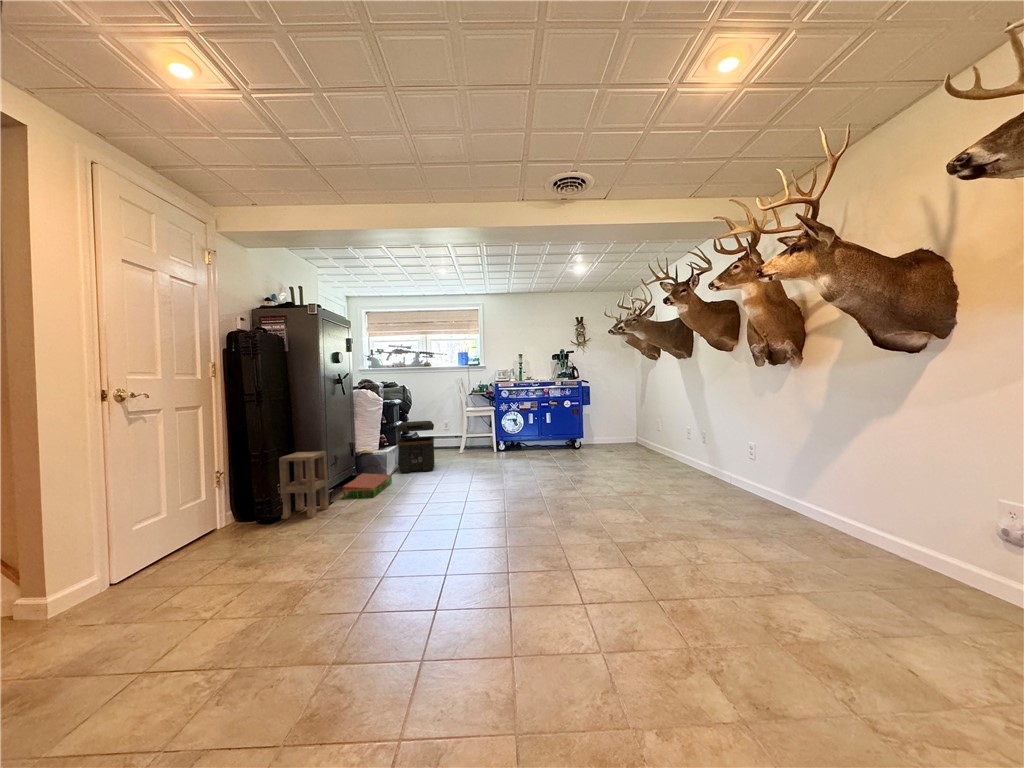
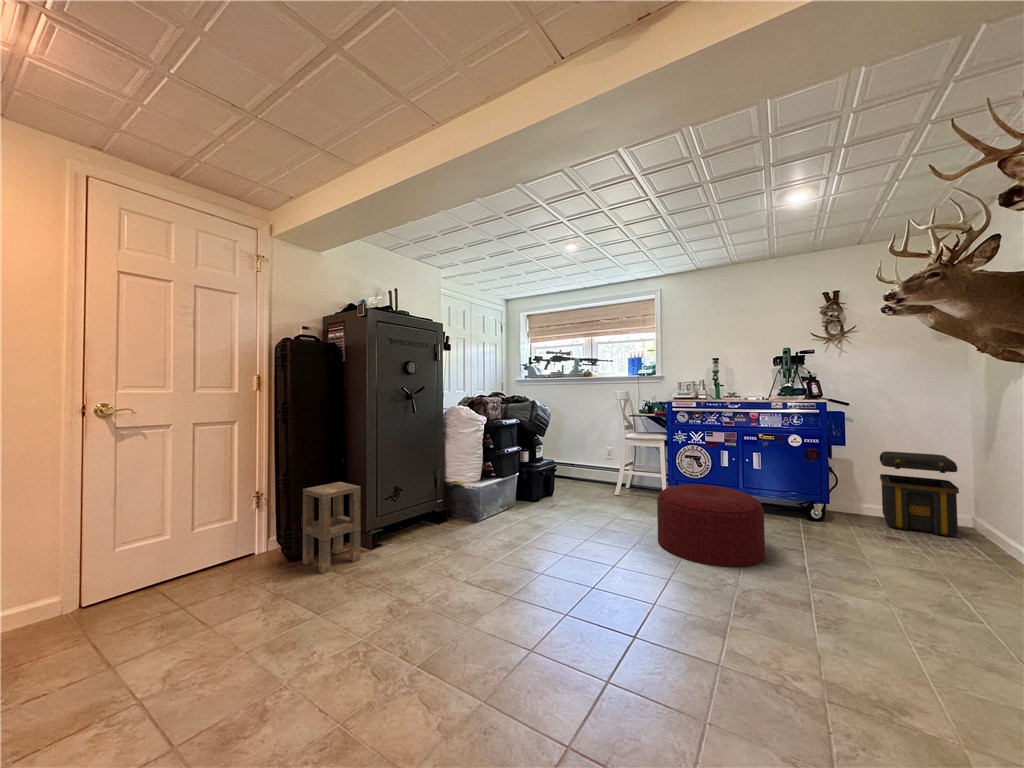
toolbox: present [397,421,435,473] -> present [880,451,959,537]
ottoman: none [509,430,565,470] -> present [657,484,765,567]
storage bin: present [343,473,392,499] -> none [395,511,475,556]

